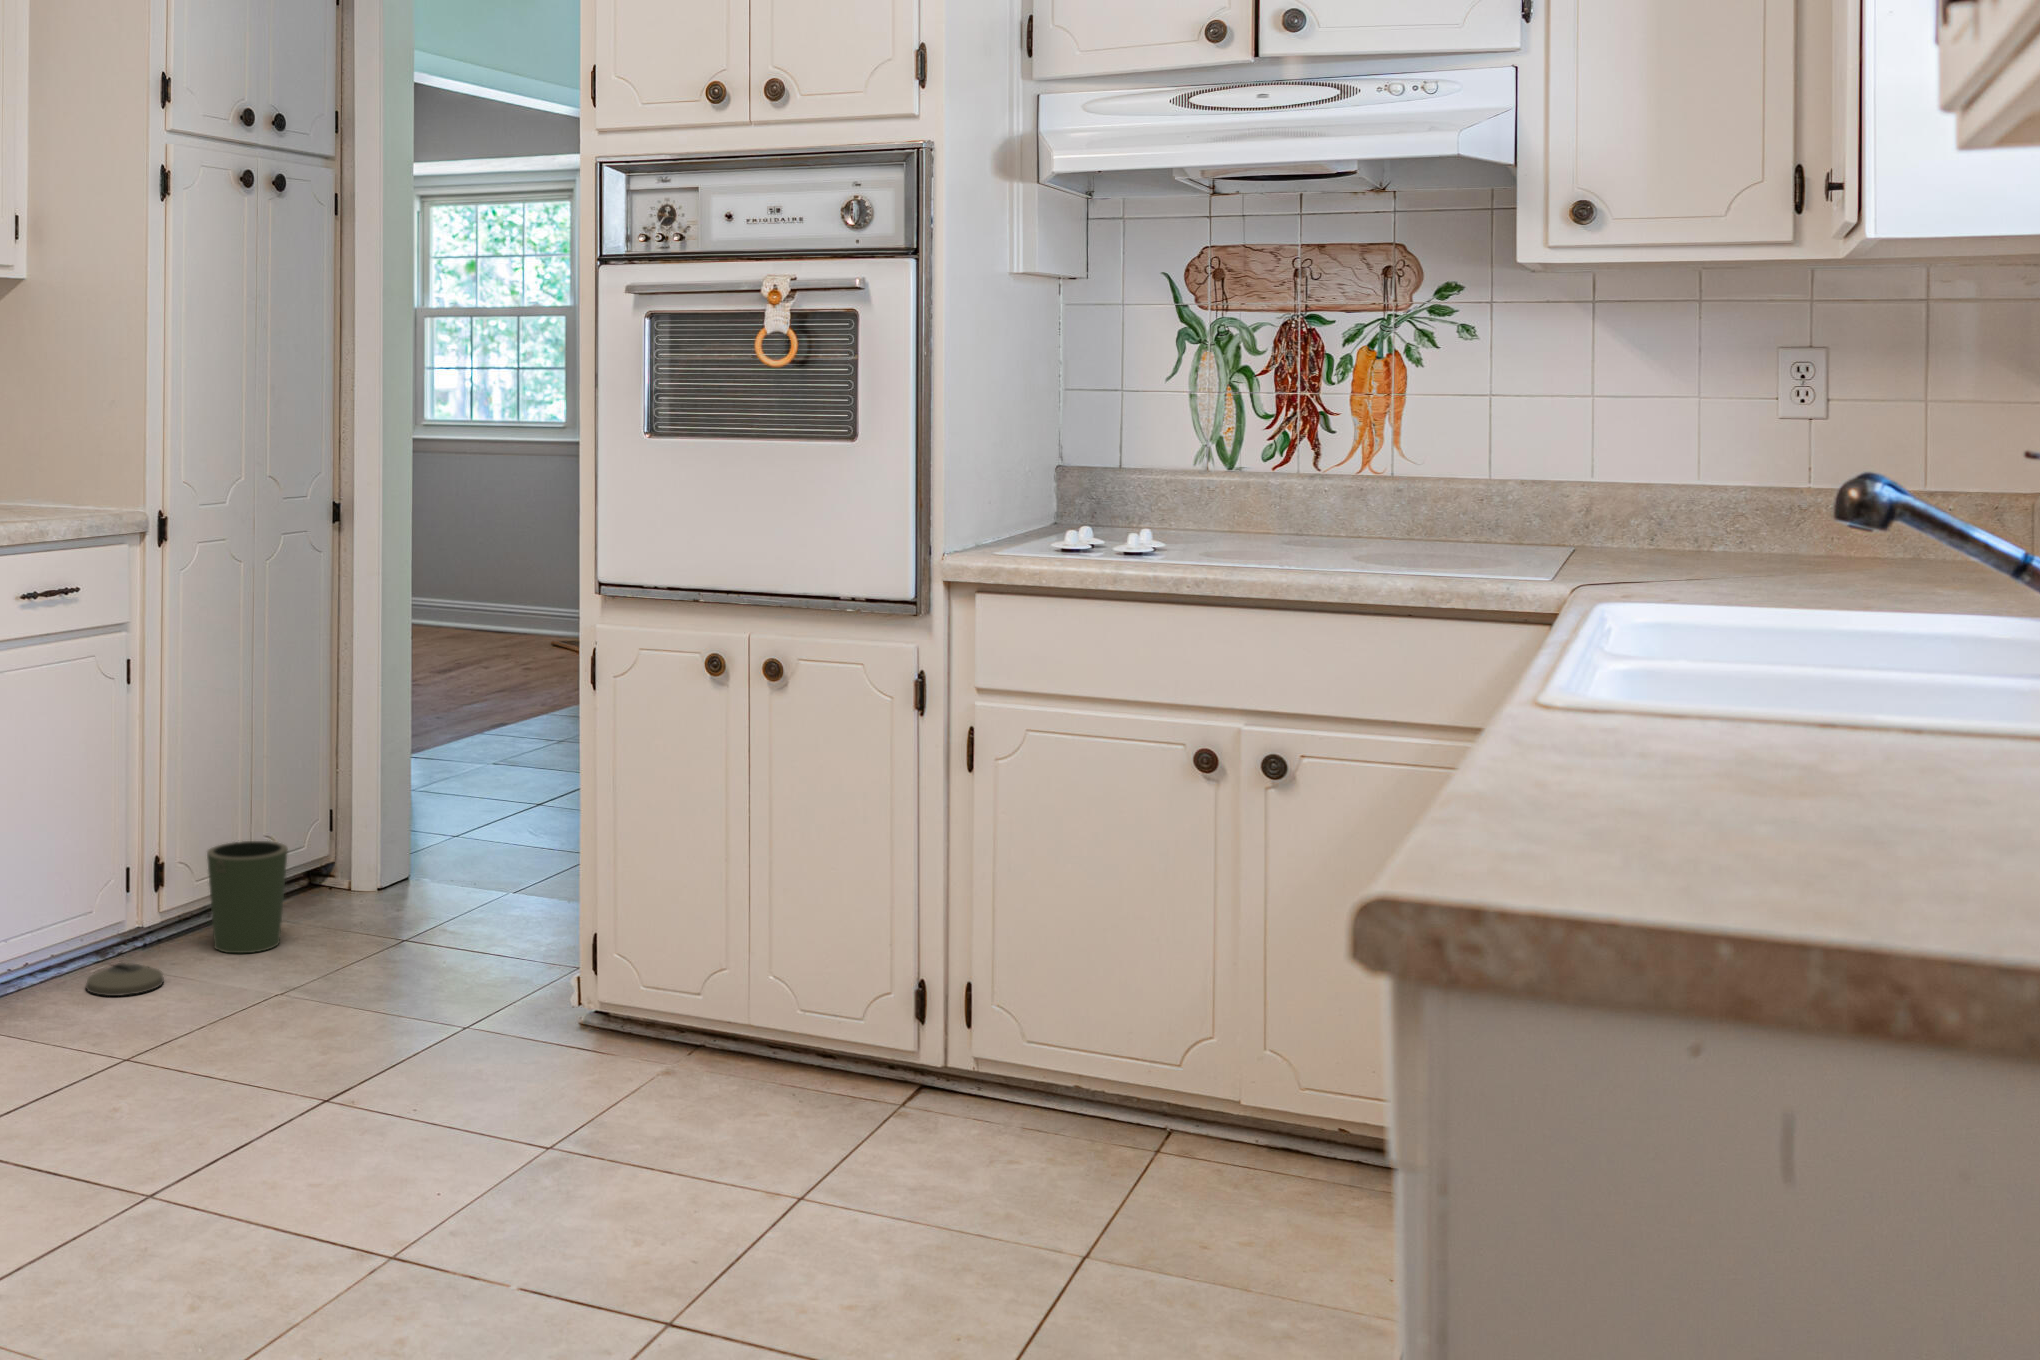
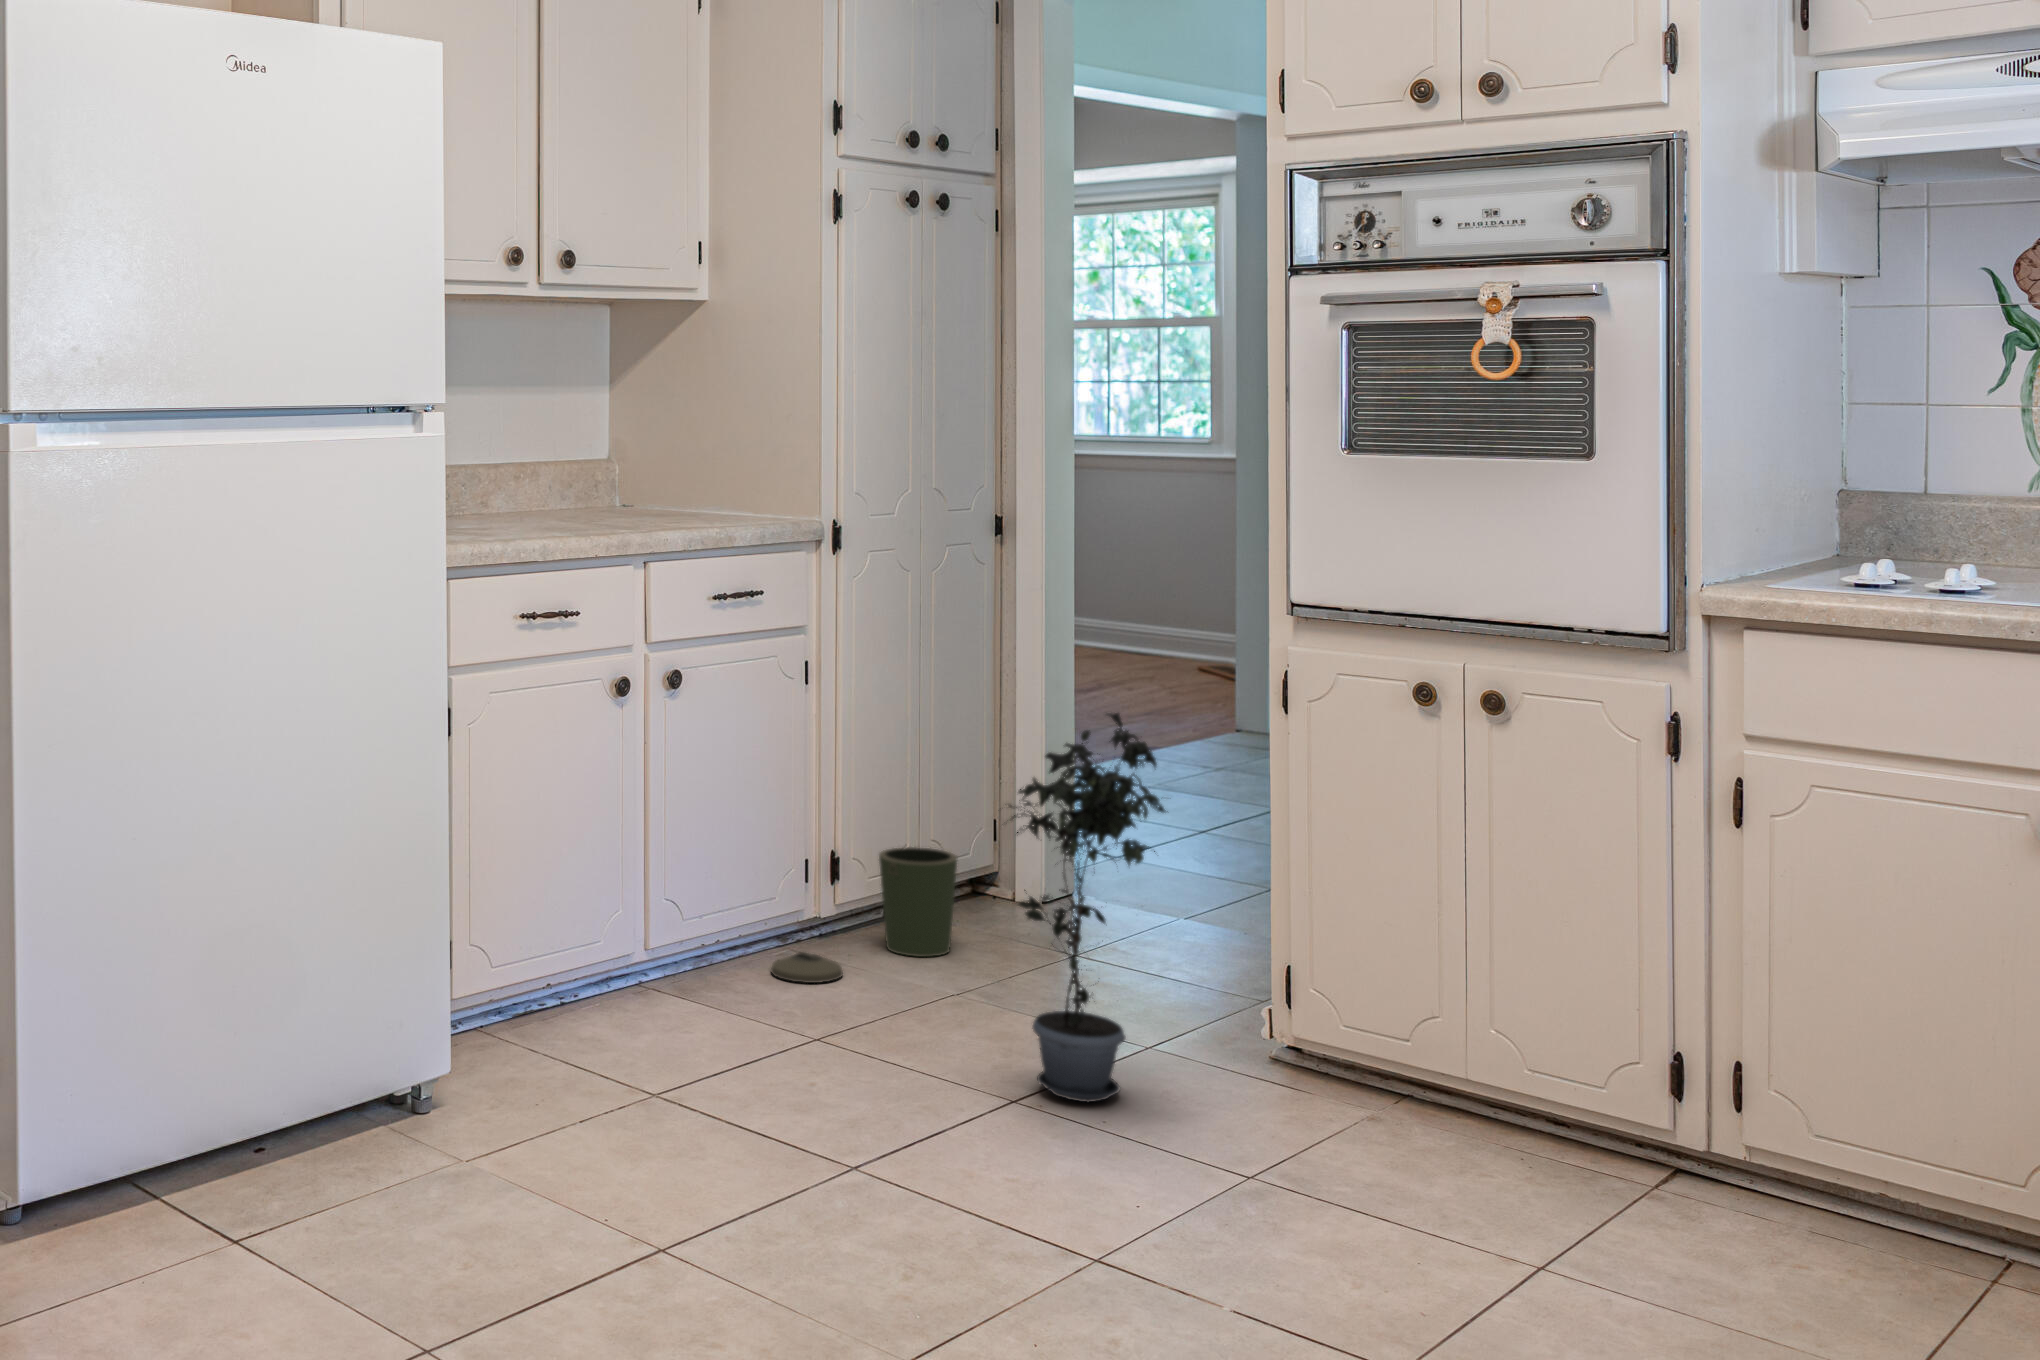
potted plant: none [312,698,483,1093] -> present [1007,713,1166,1102]

